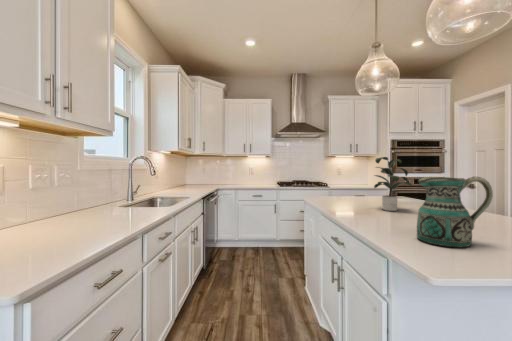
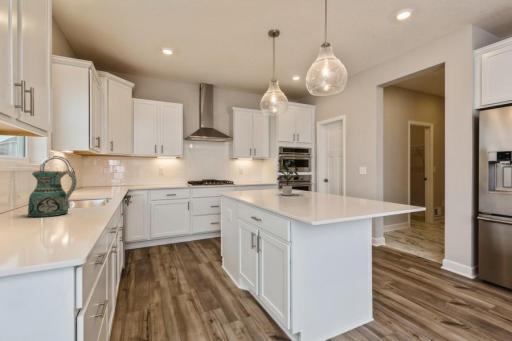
ceramic pitcher: present [417,177,493,247] -> present [28,170,77,217]

